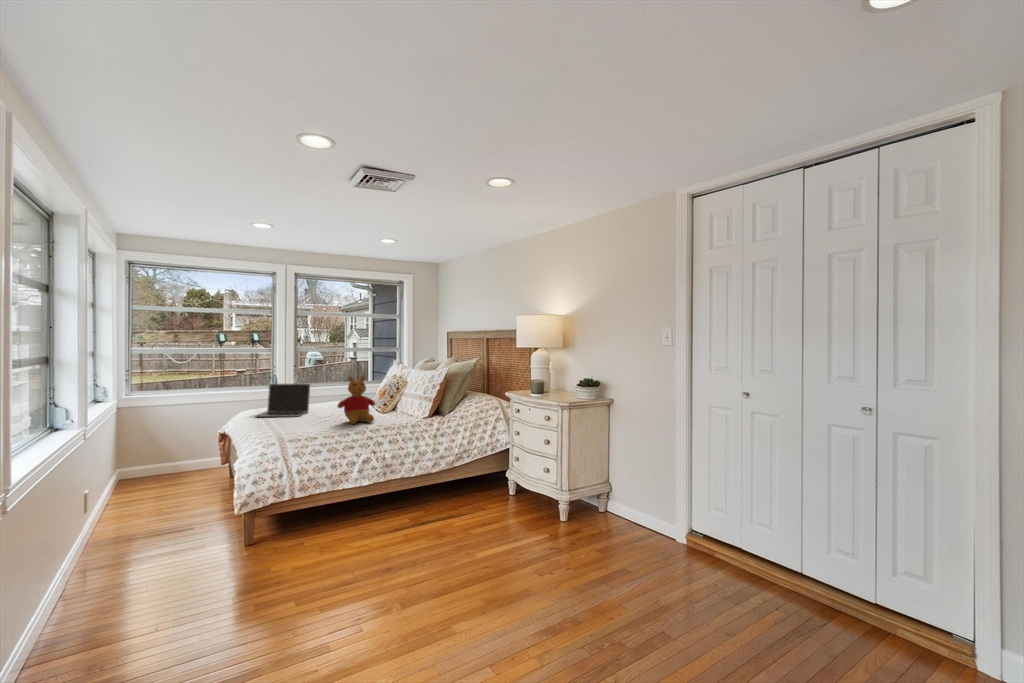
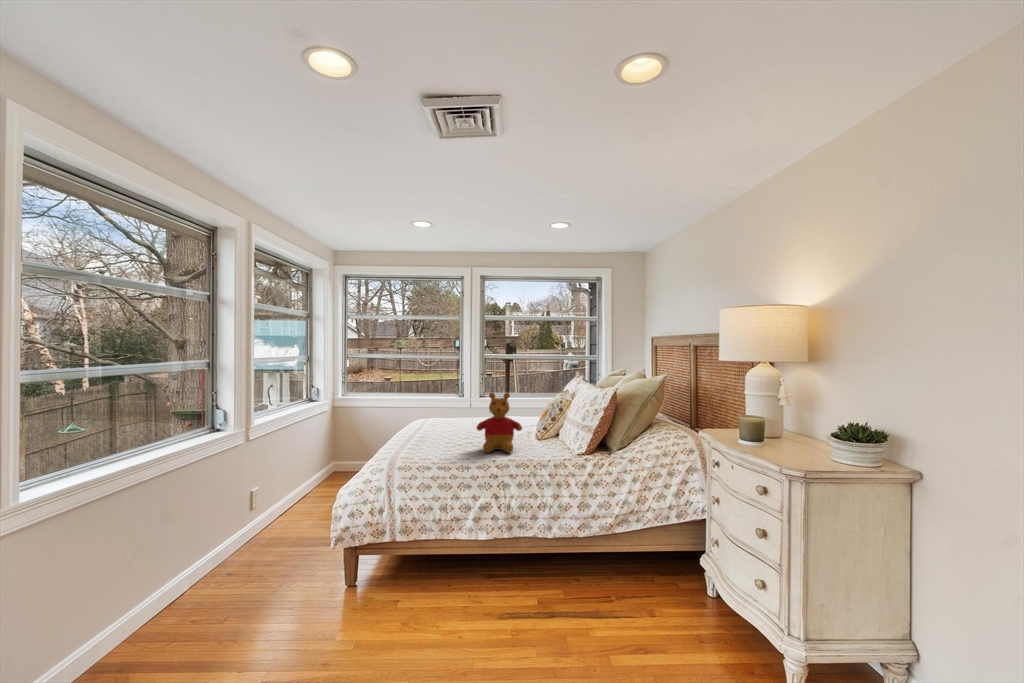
laptop: present [256,384,310,417] -> none [421,394,478,433]

